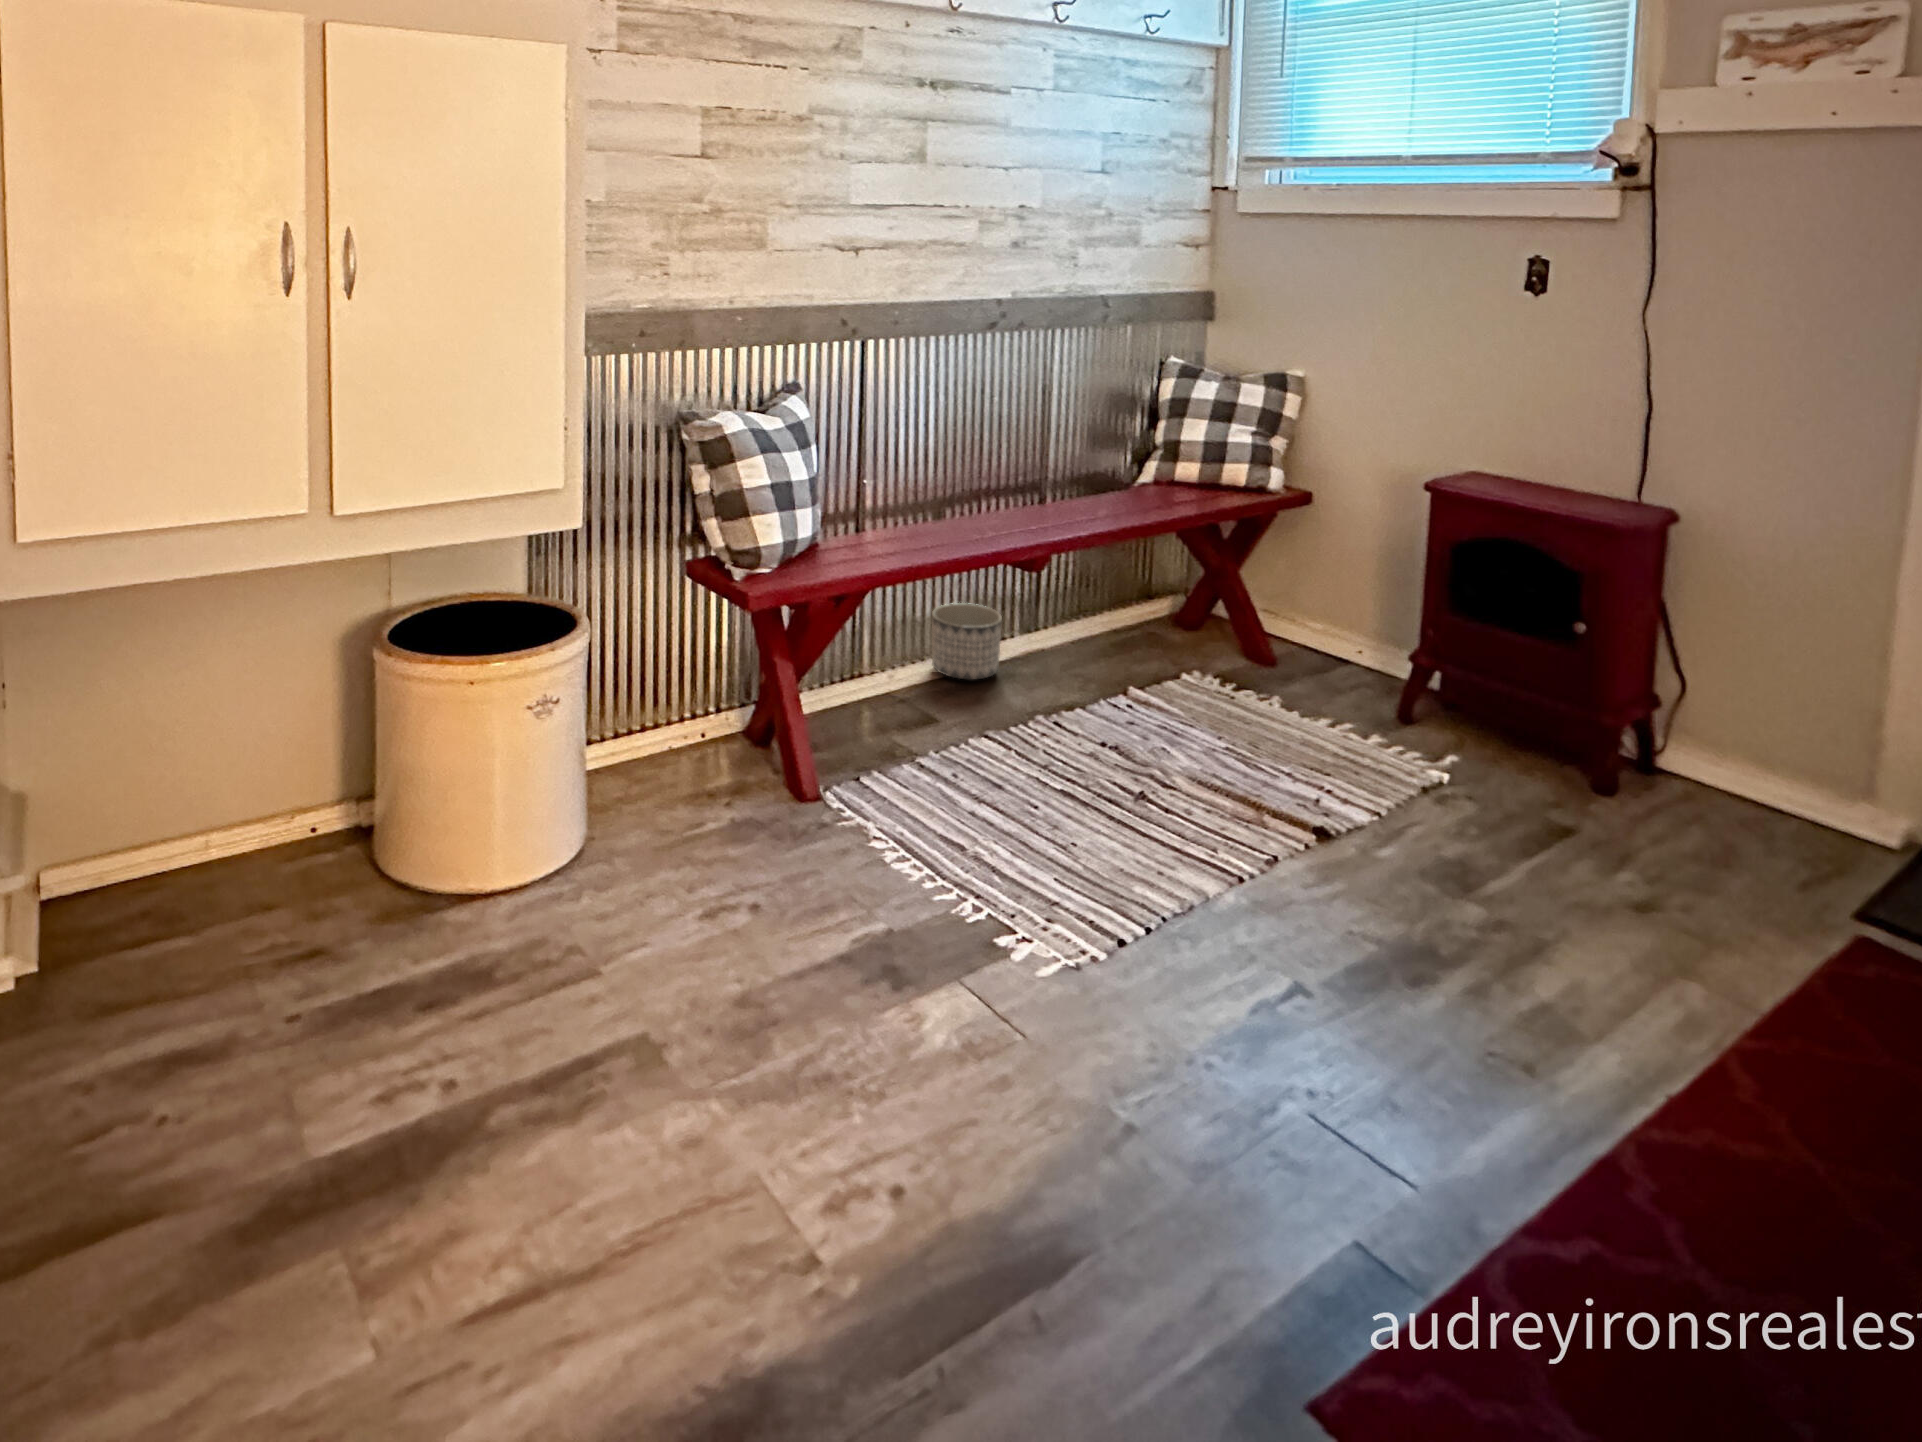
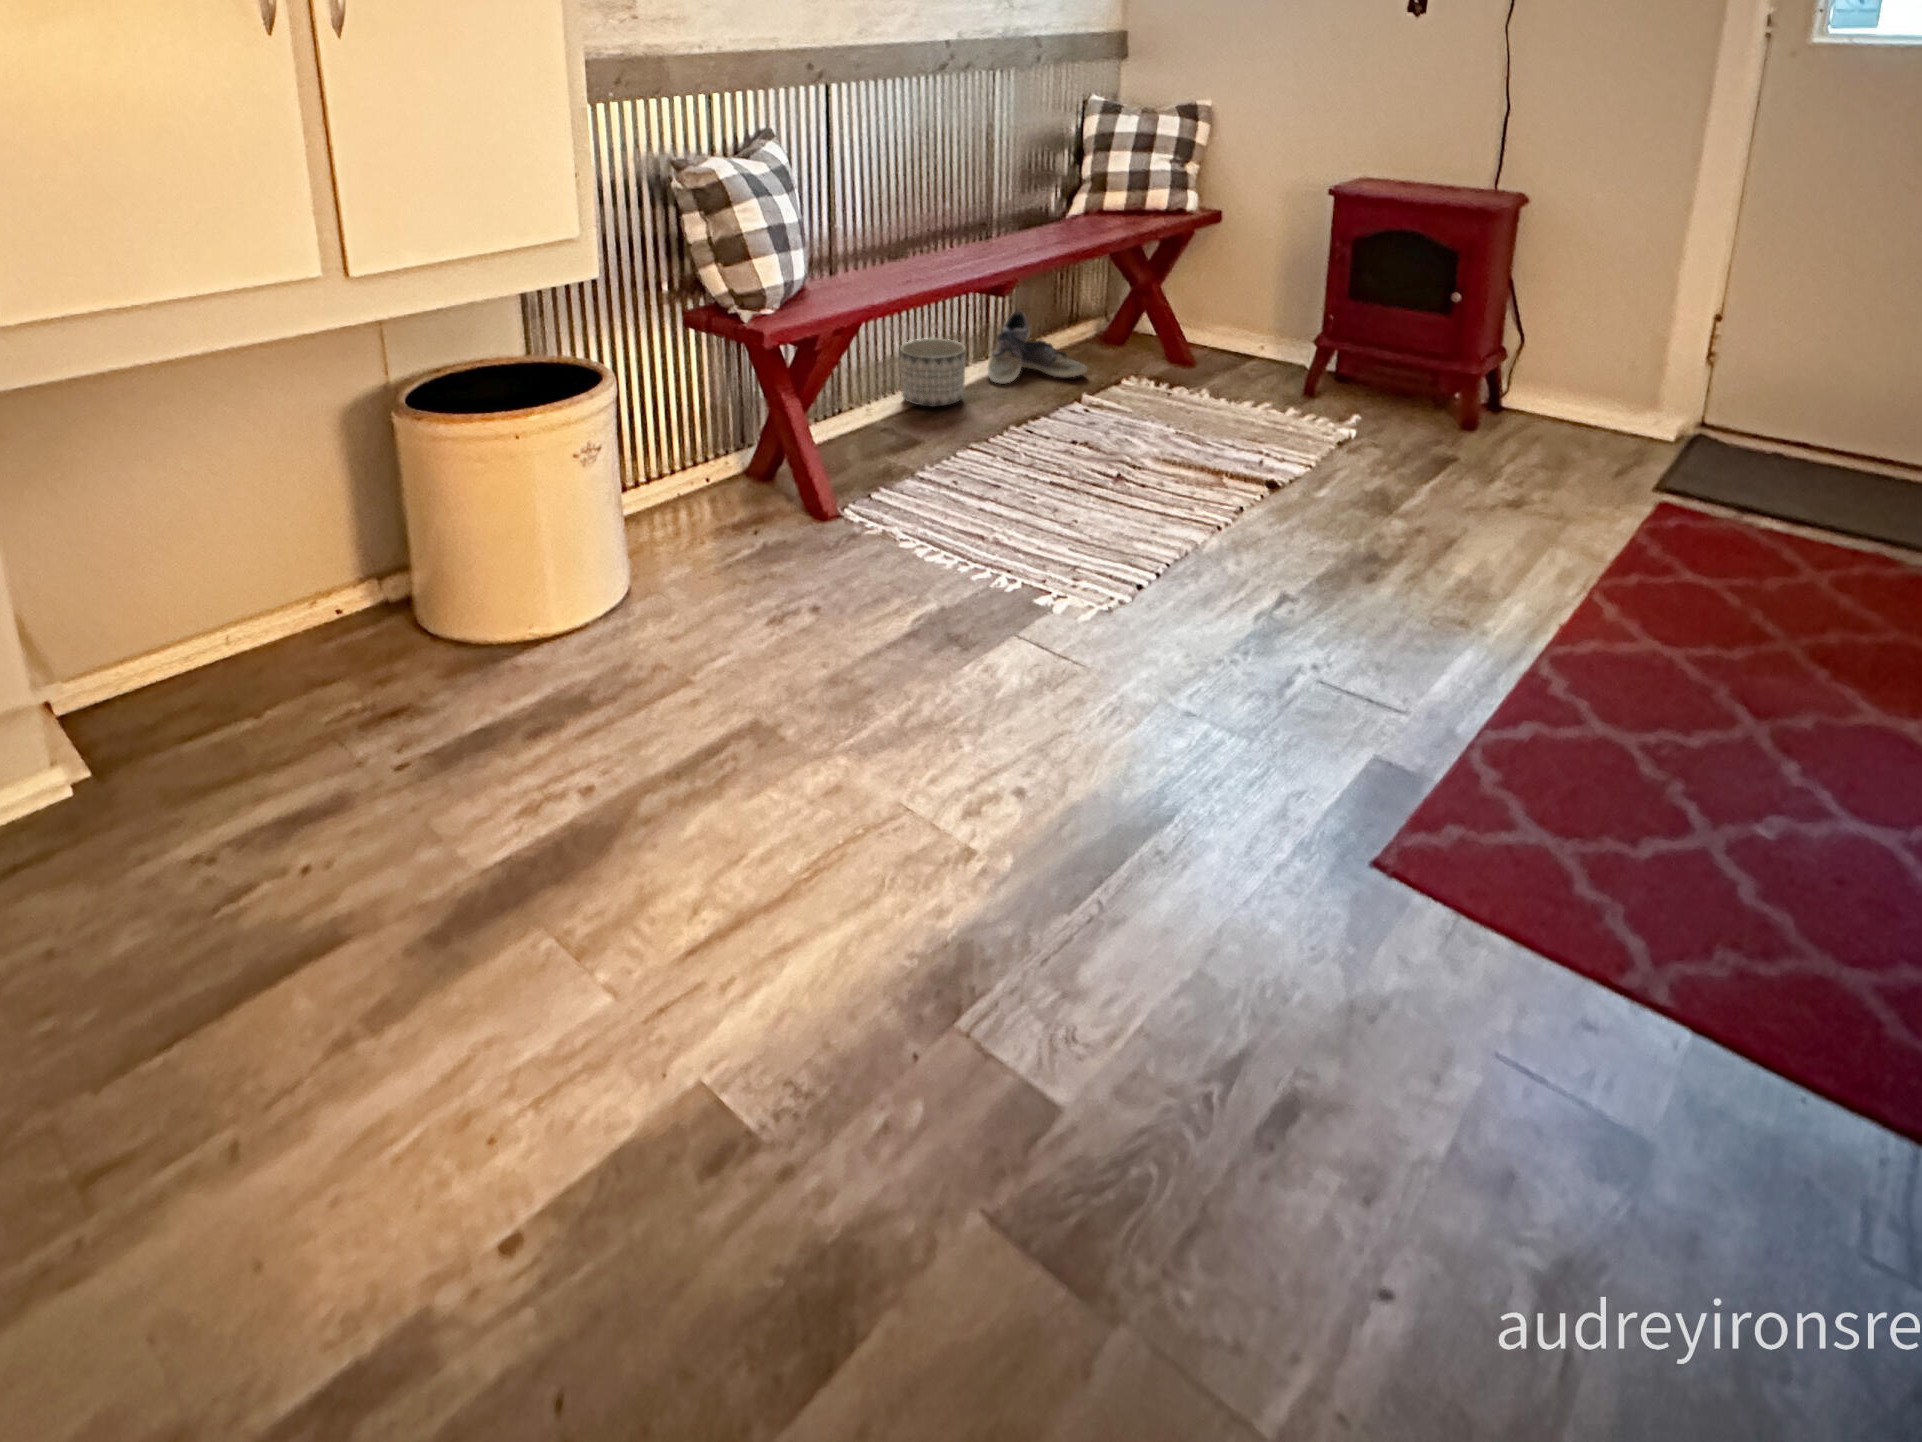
shoe: none [1033,580,1144,662] -> present [988,310,1087,384]

